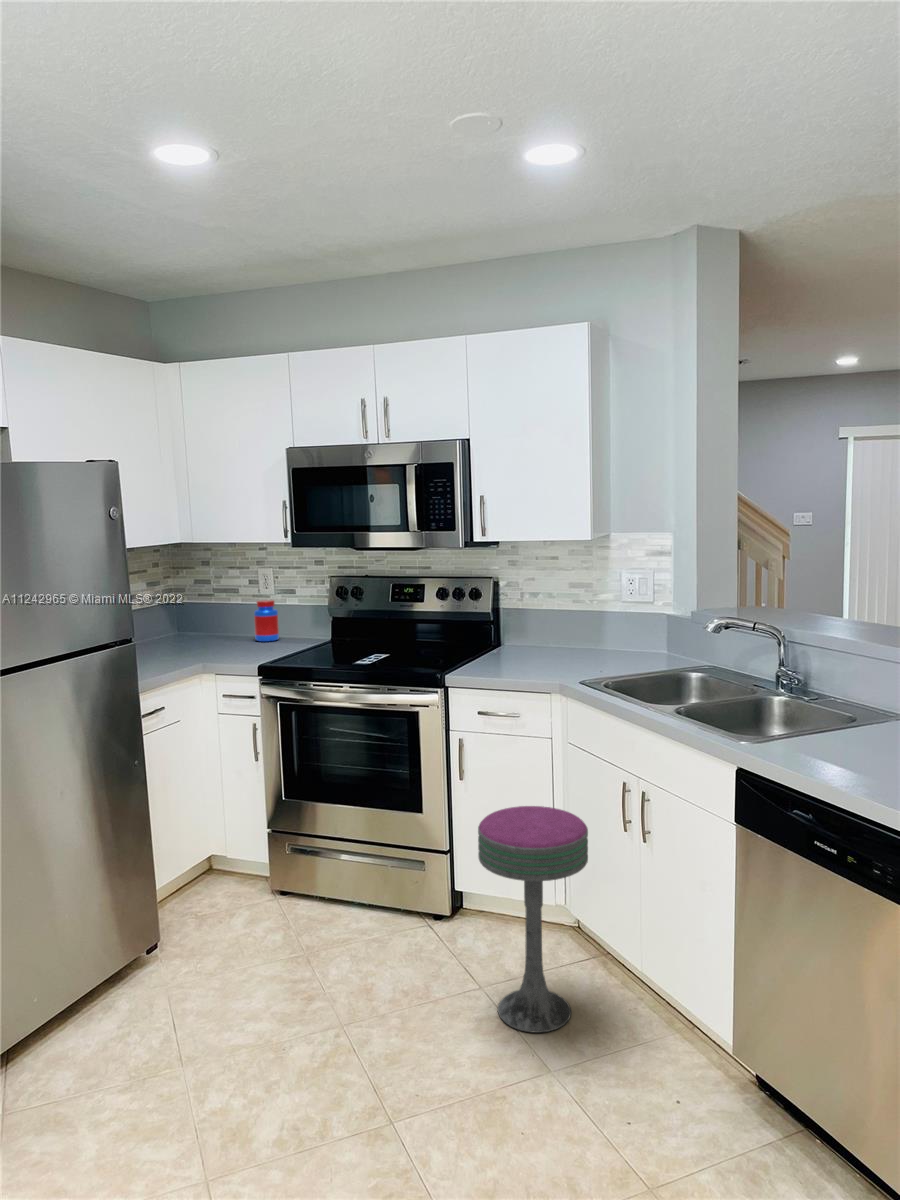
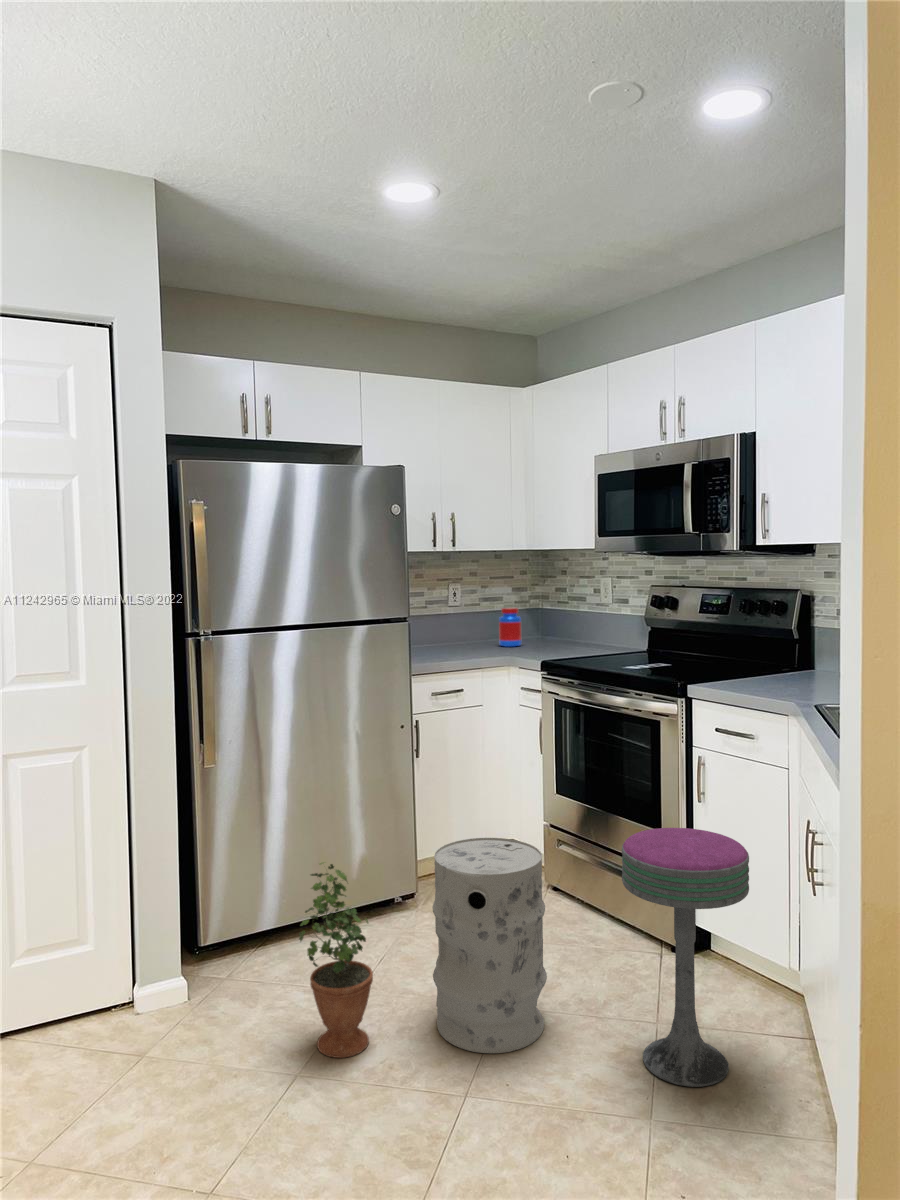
jar: present [254,600,279,642] -> present [499,608,521,647]
trash can: none [290,856,409,1083] -> present [432,838,547,1053]
potted plant: none [166,939,261,1156] -> present [299,863,373,1058]

